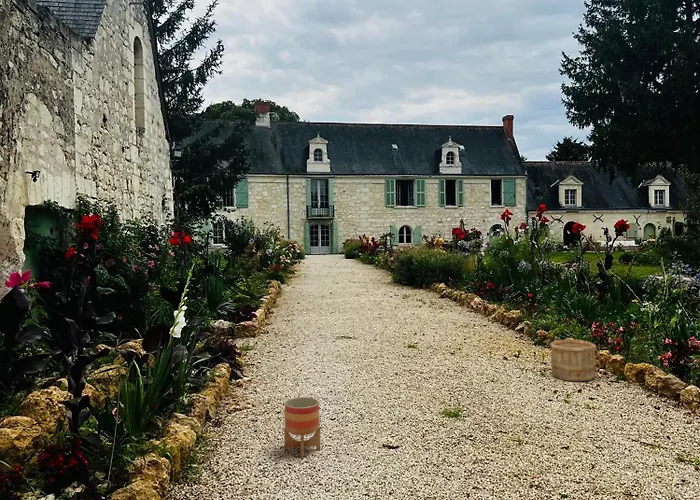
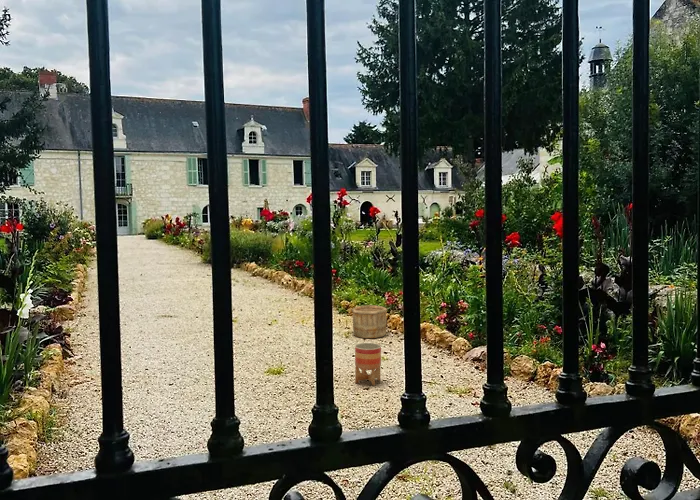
planter: present [284,397,320,457] -> present [355,343,381,385]

